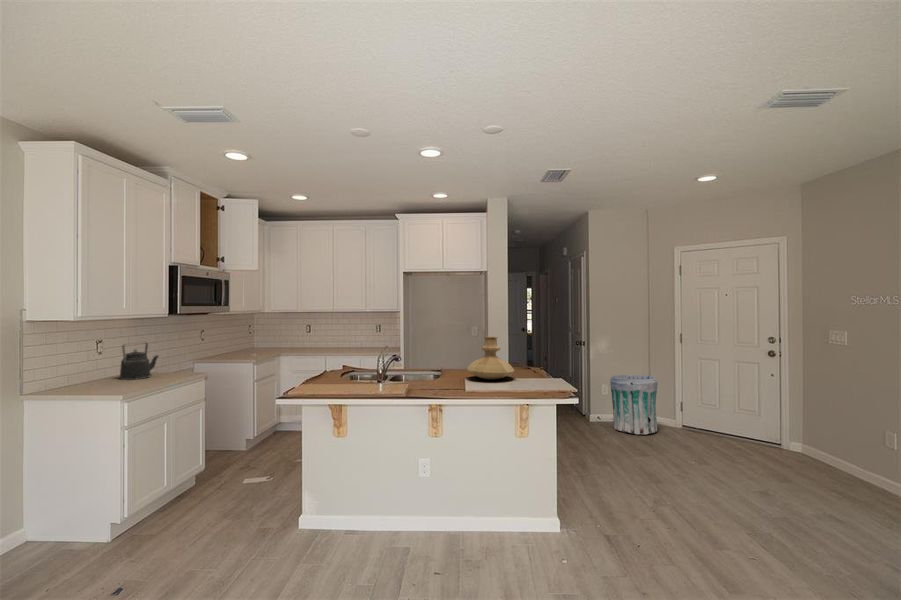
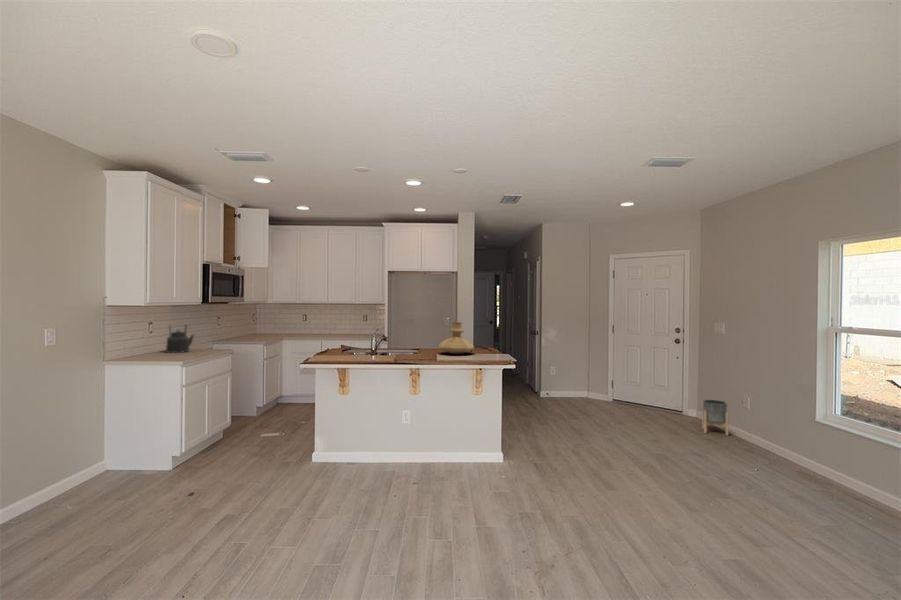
trash can: present [610,375,658,434] -> none [556,358,593,405]
planter: none [817,435,860,485] -> present [702,400,728,436]

